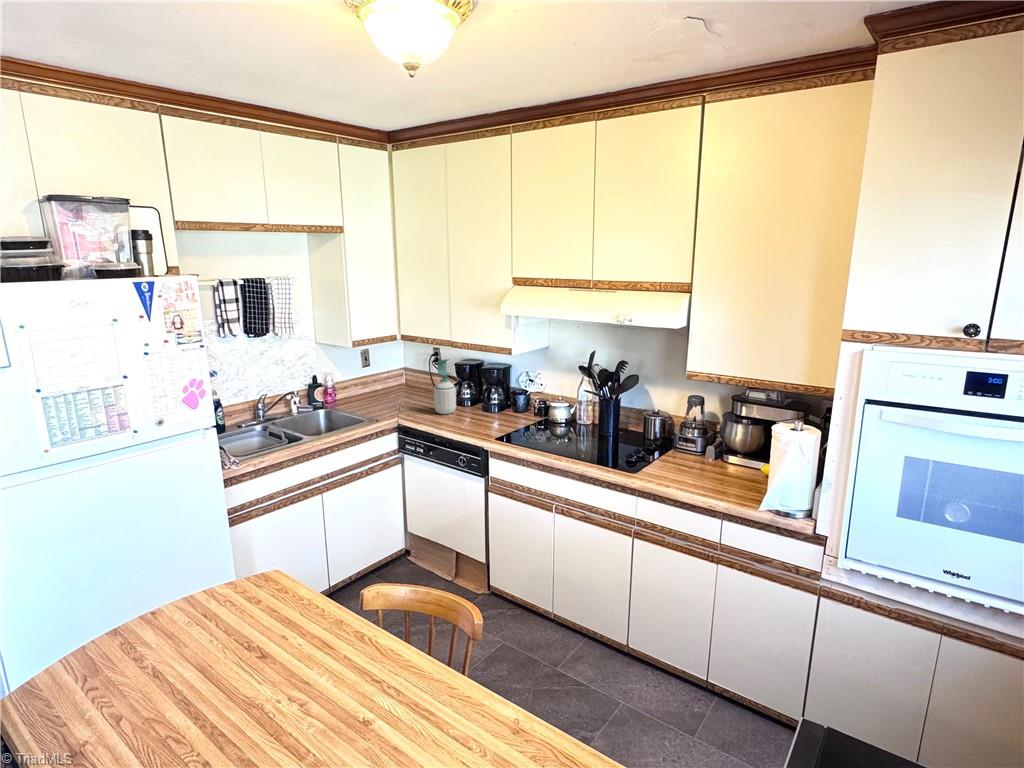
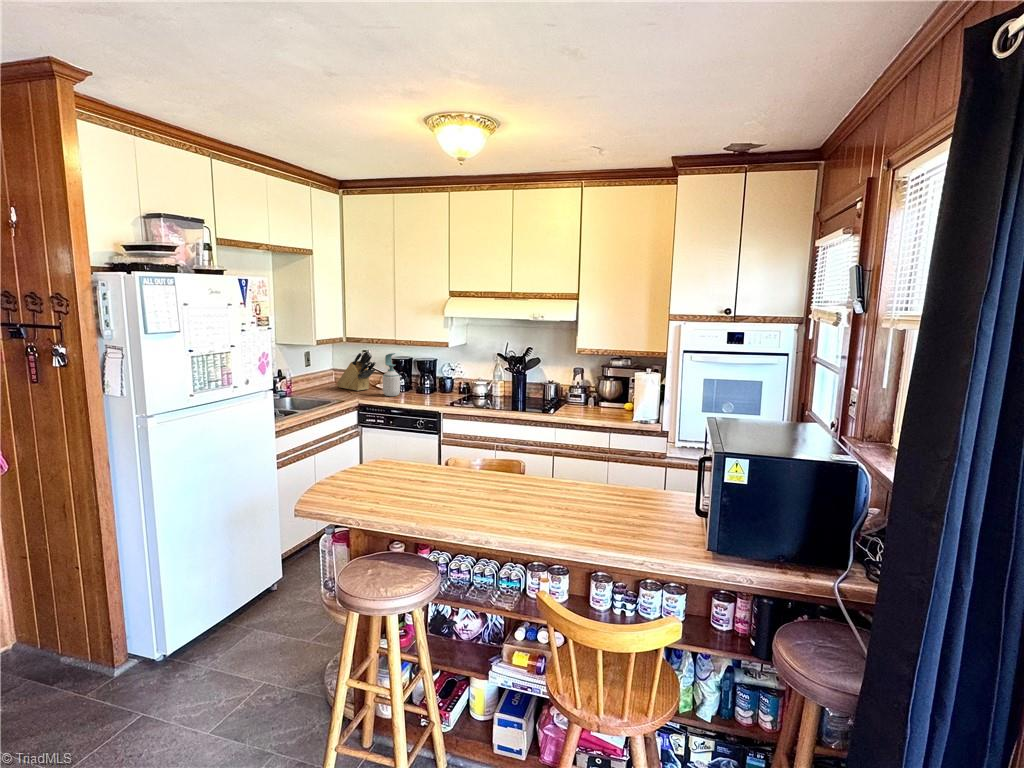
knife block: none [396,351,433,401] -> present [337,350,376,391]

